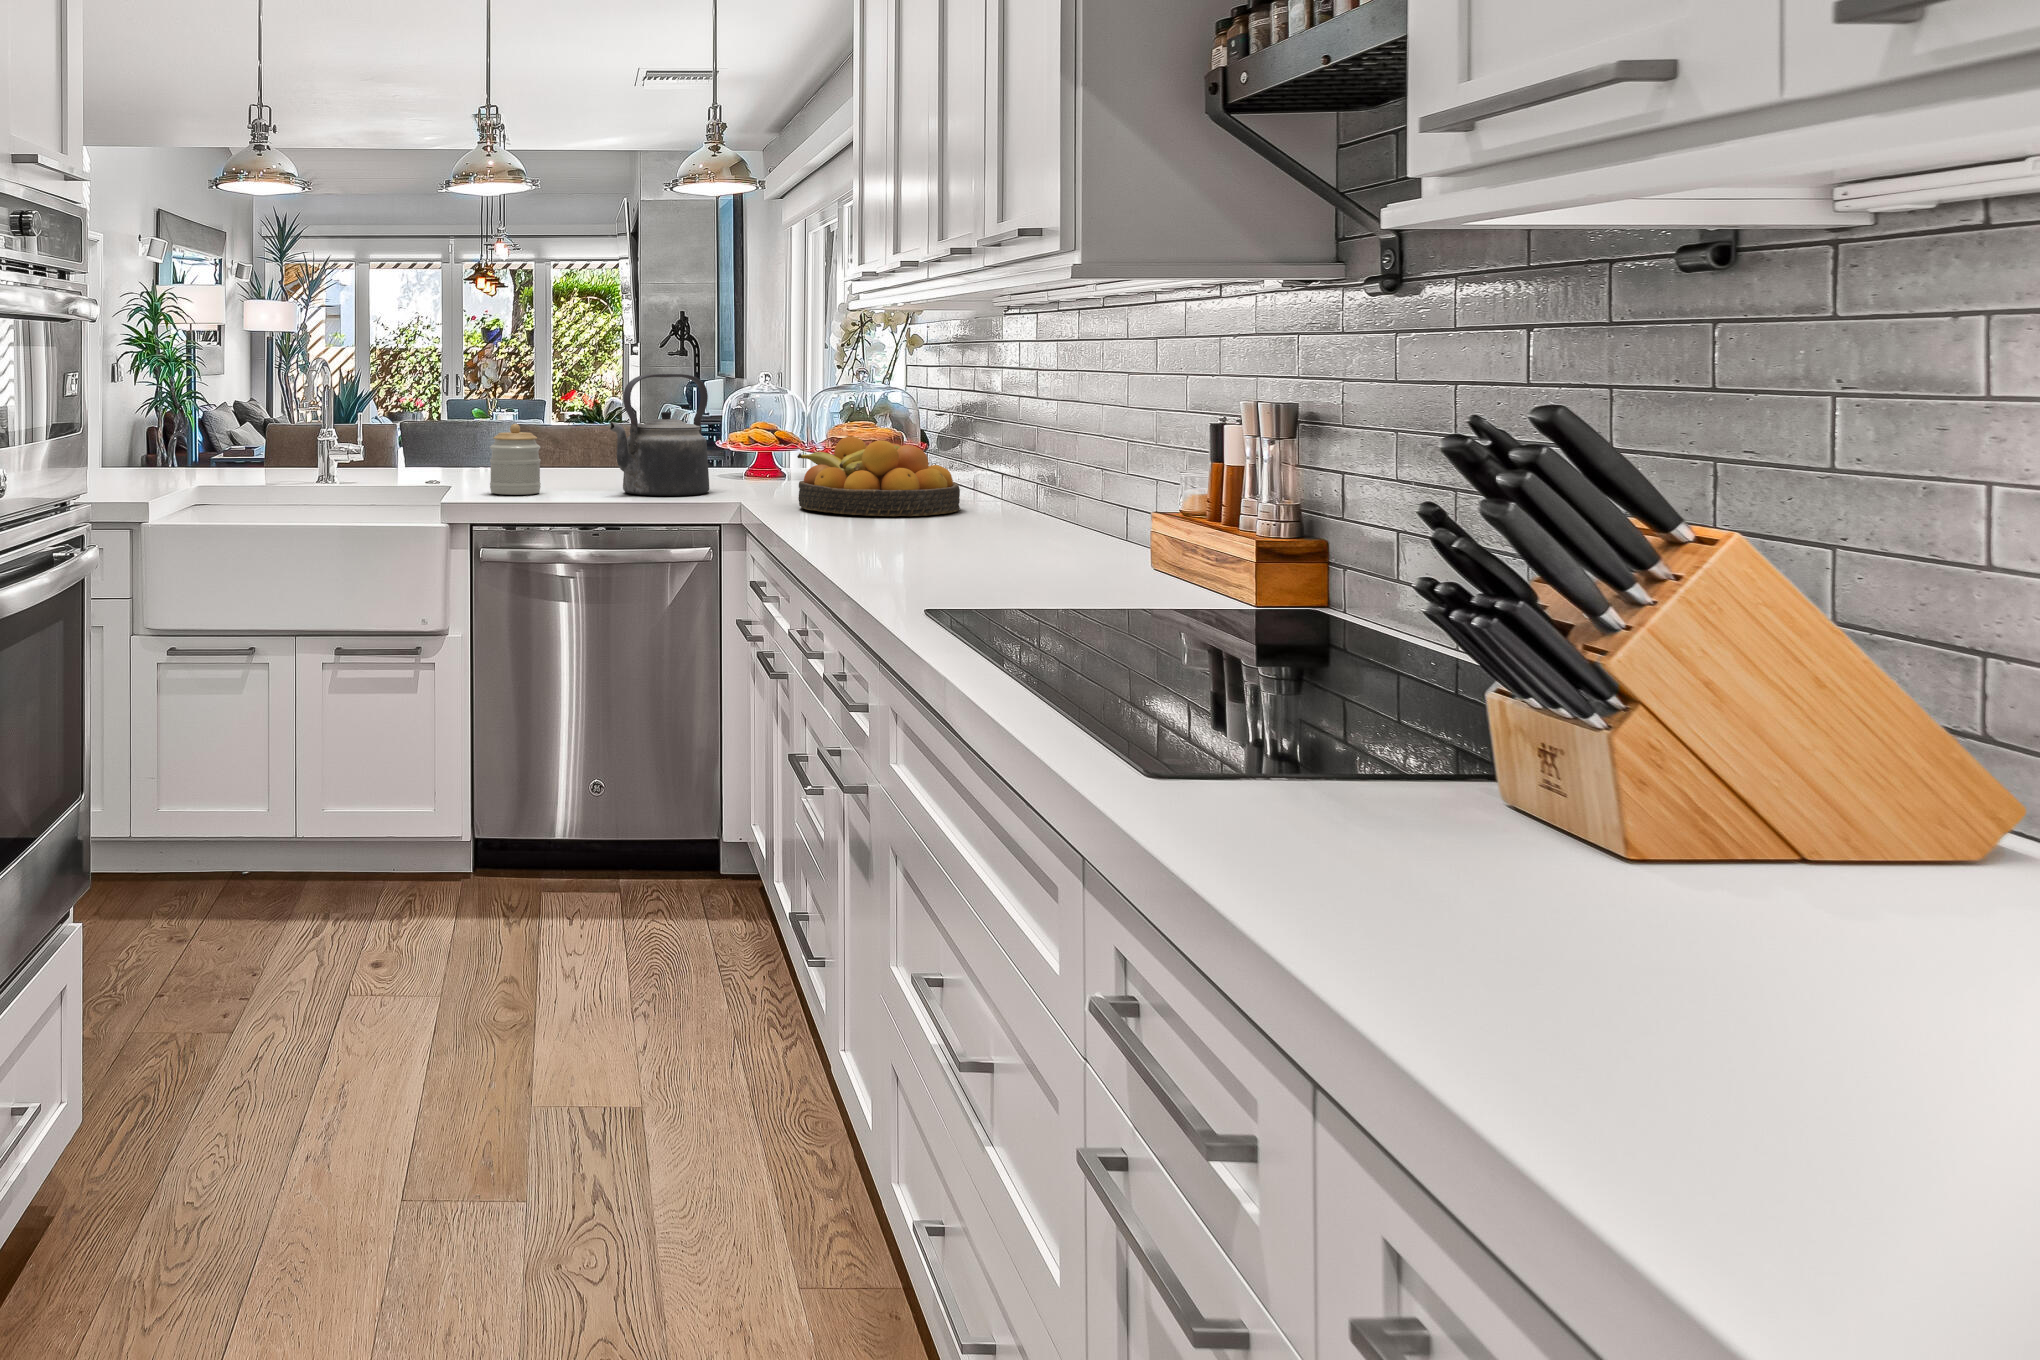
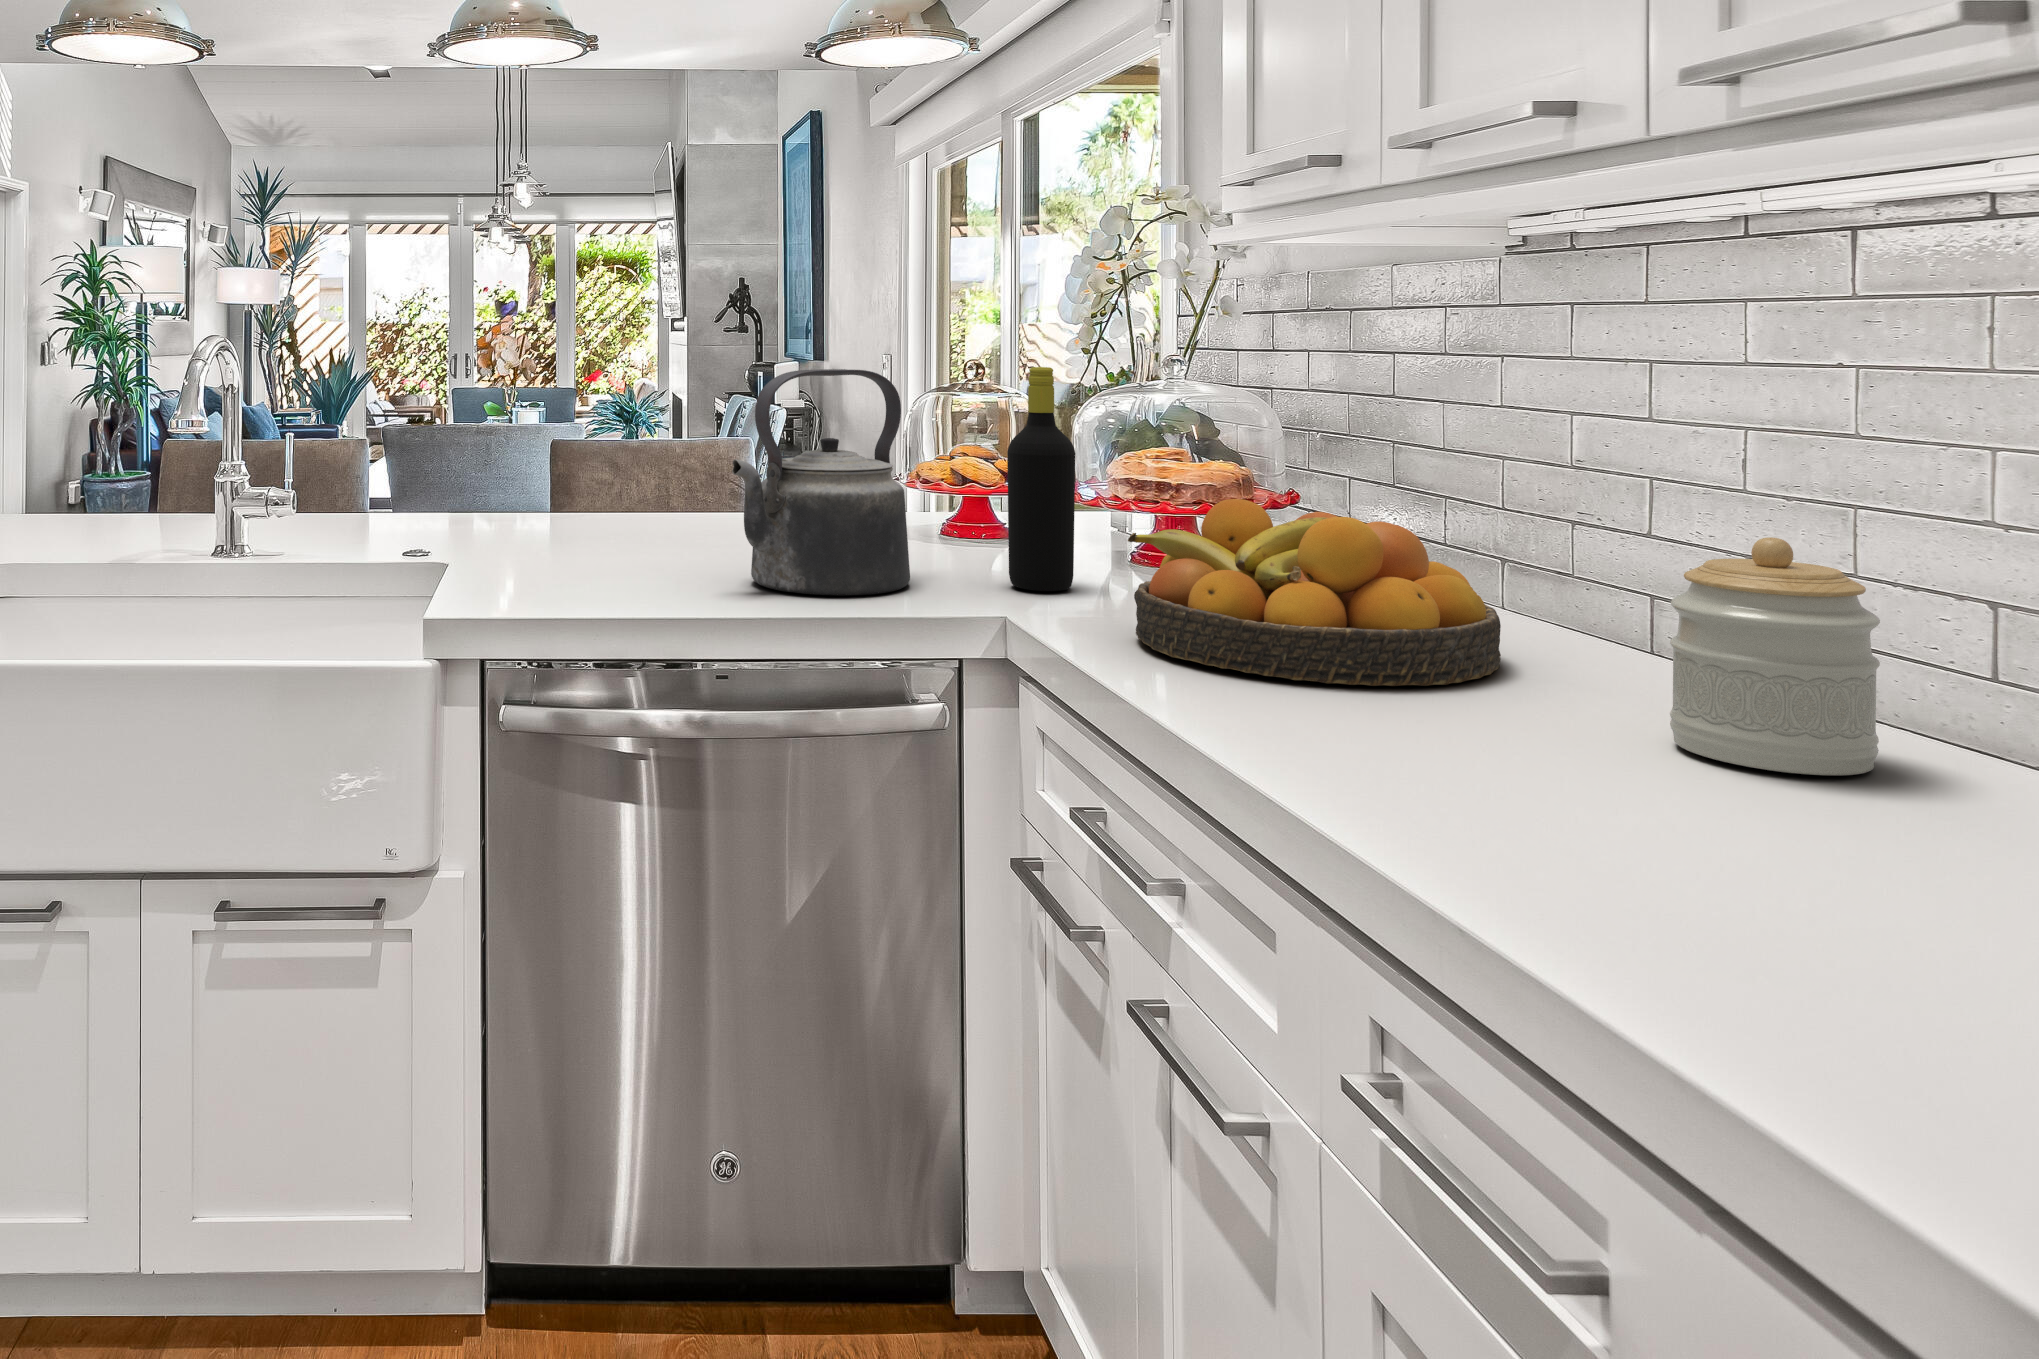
bottle: none [761,373,797,494] -> present [1007,367,1075,591]
jar: present [490,424,541,495] -> present [1670,537,1880,775]

